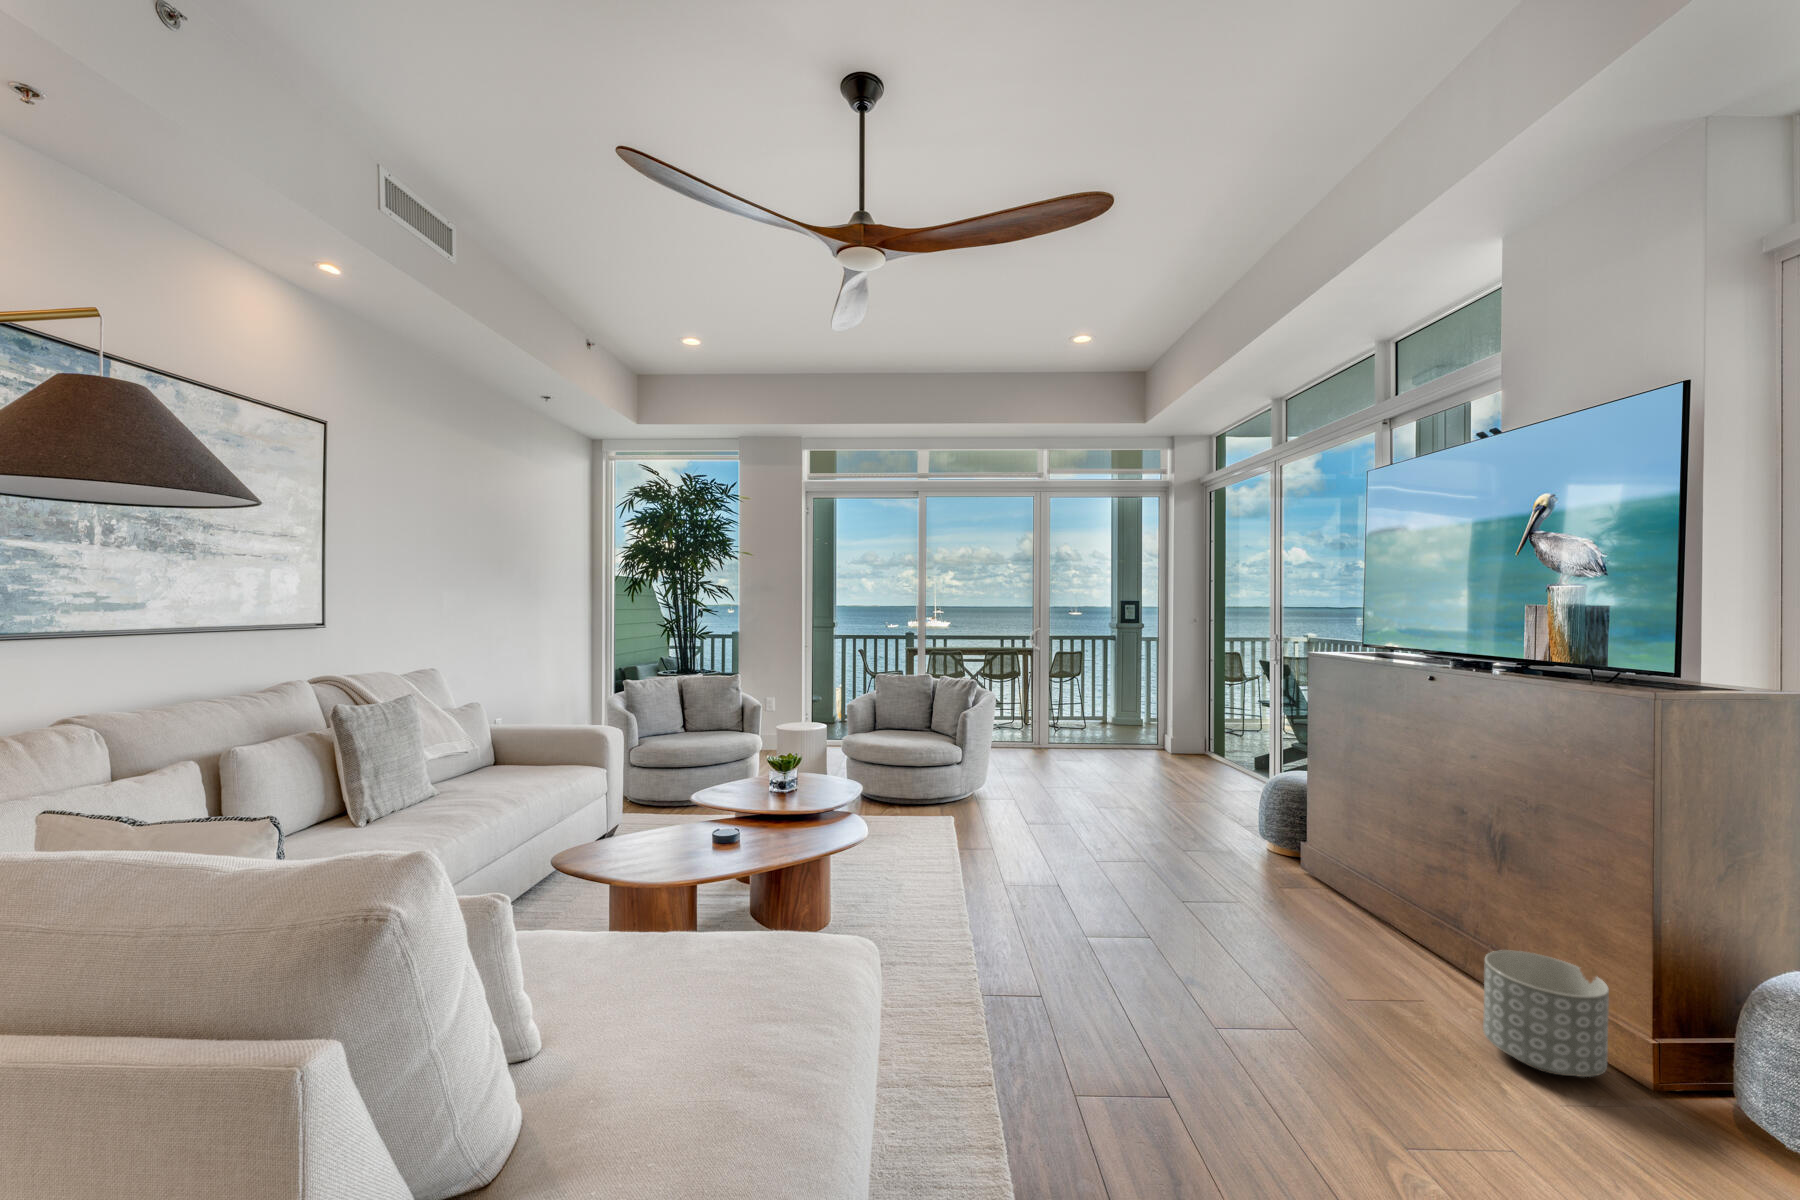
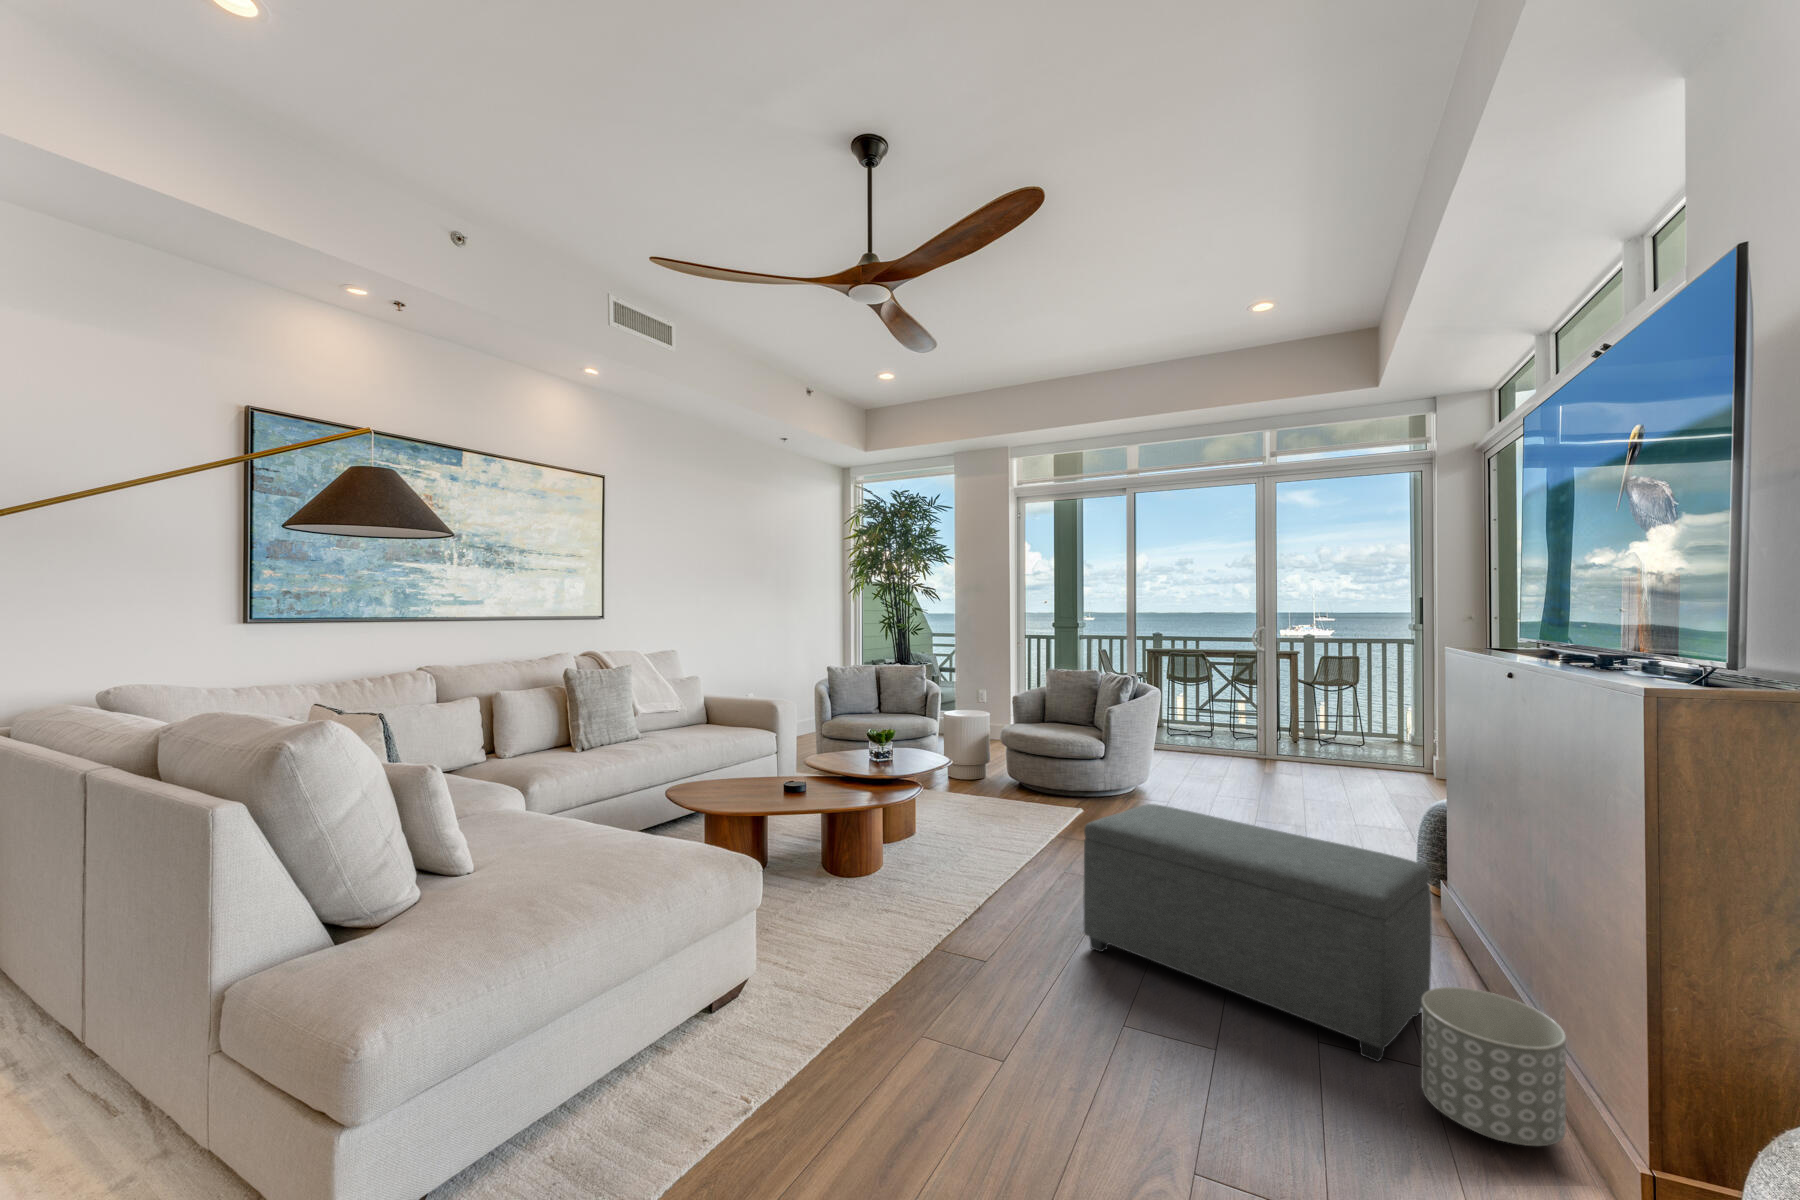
ottoman: none [1114,815,1440,1028] -> present [1083,804,1432,1062]

